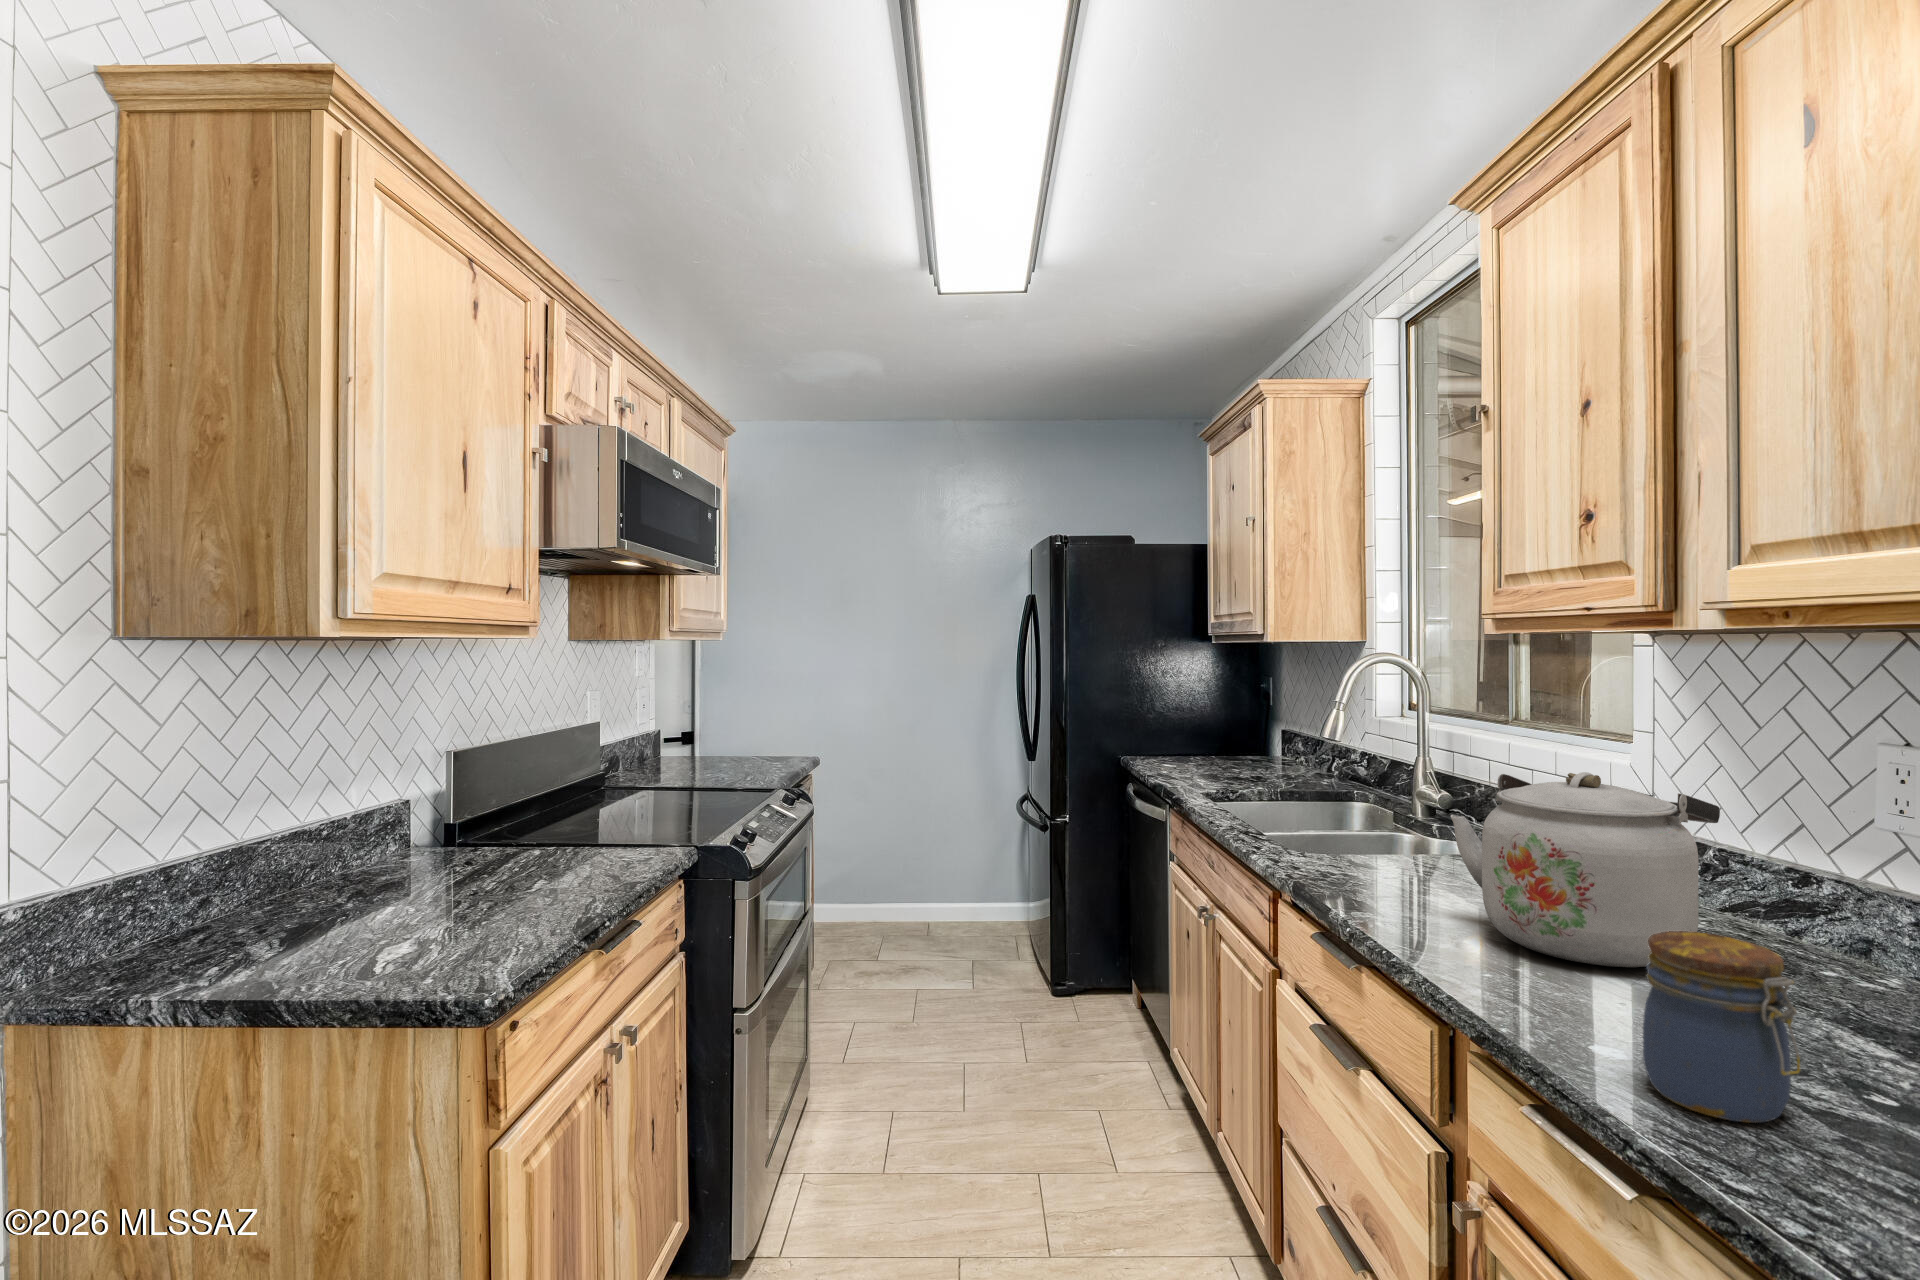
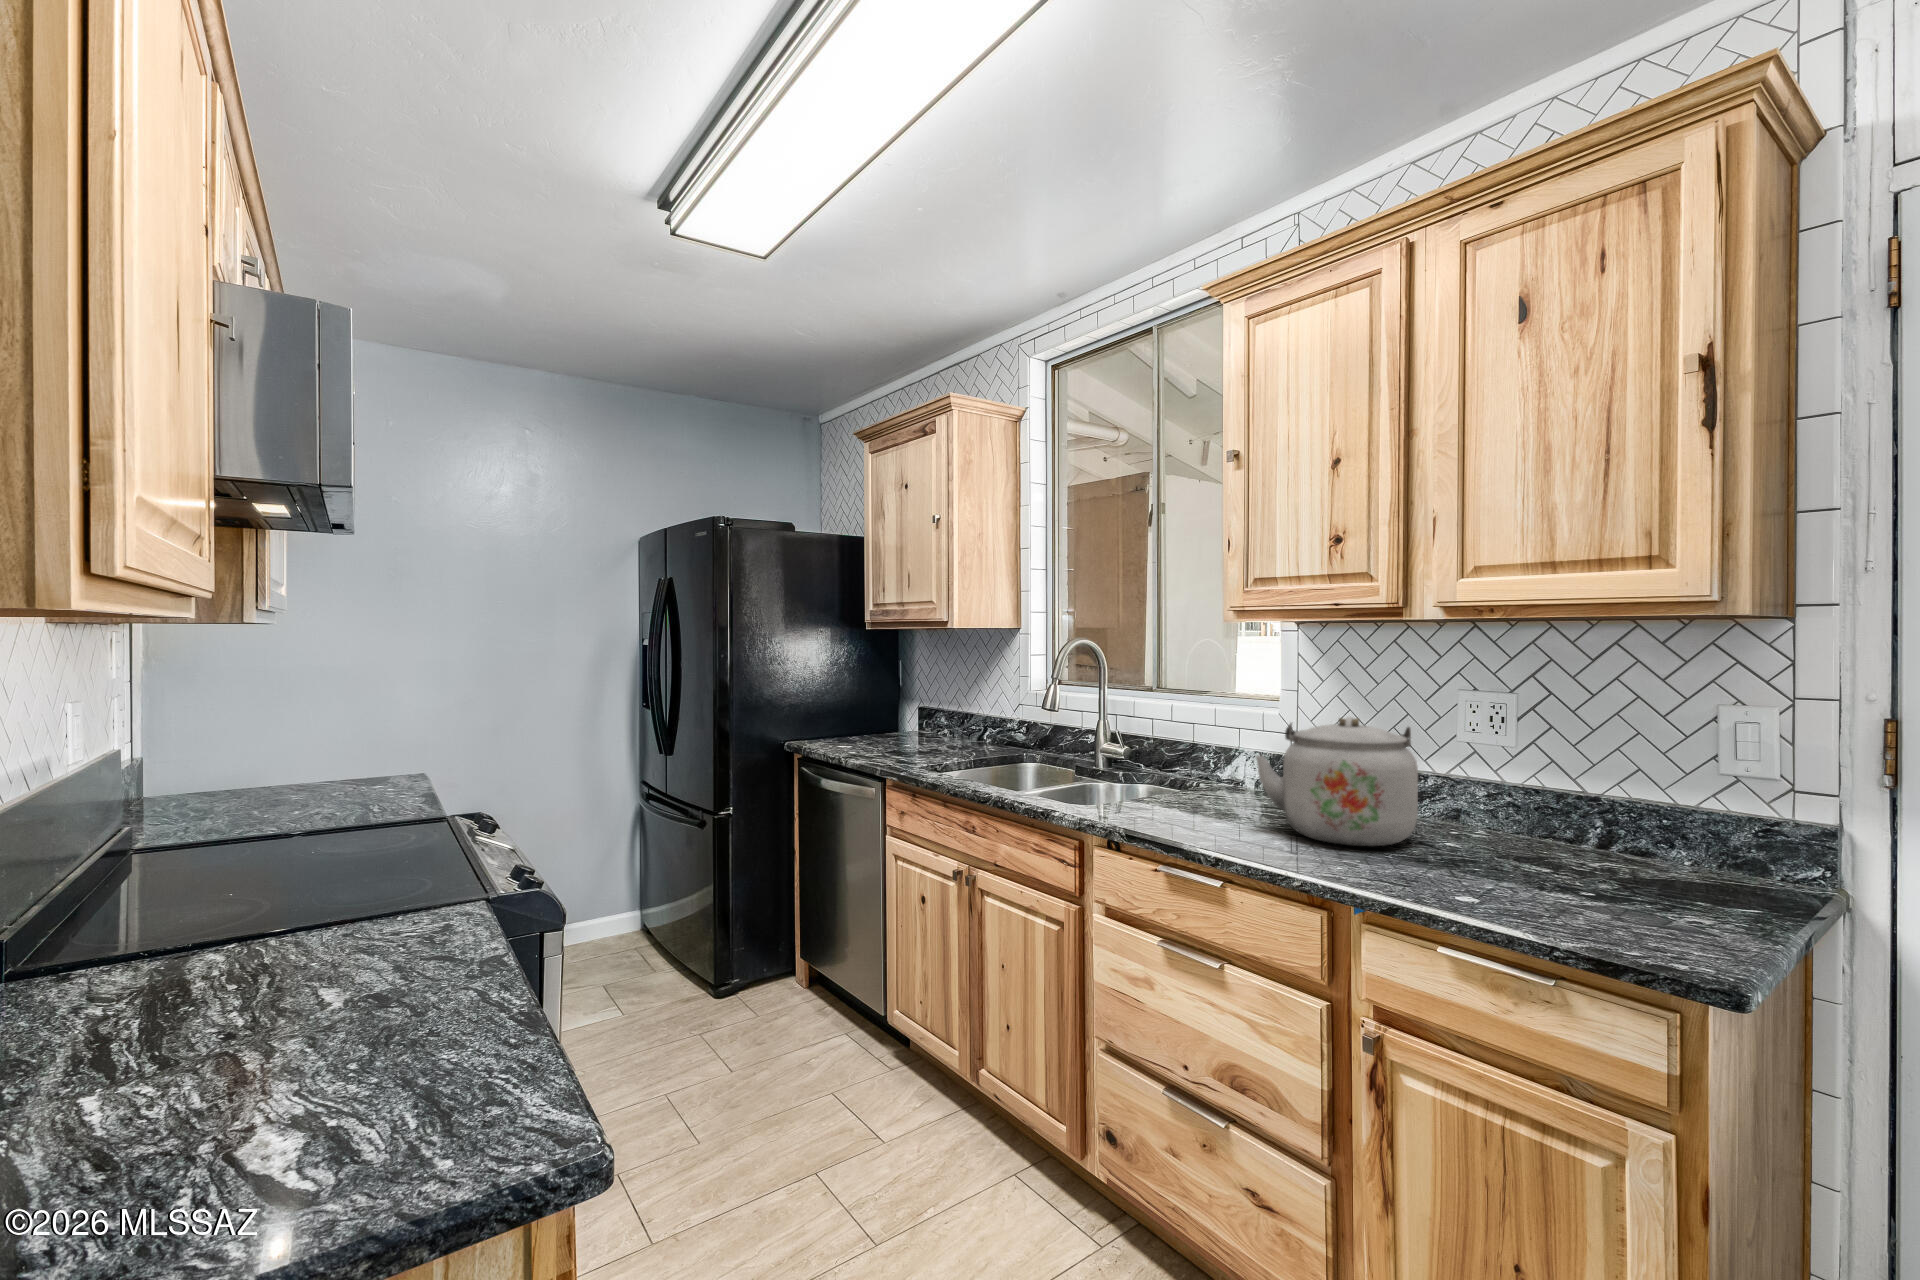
jar: present [1643,931,1800,1123] -> none [1506,806,1601,914]

